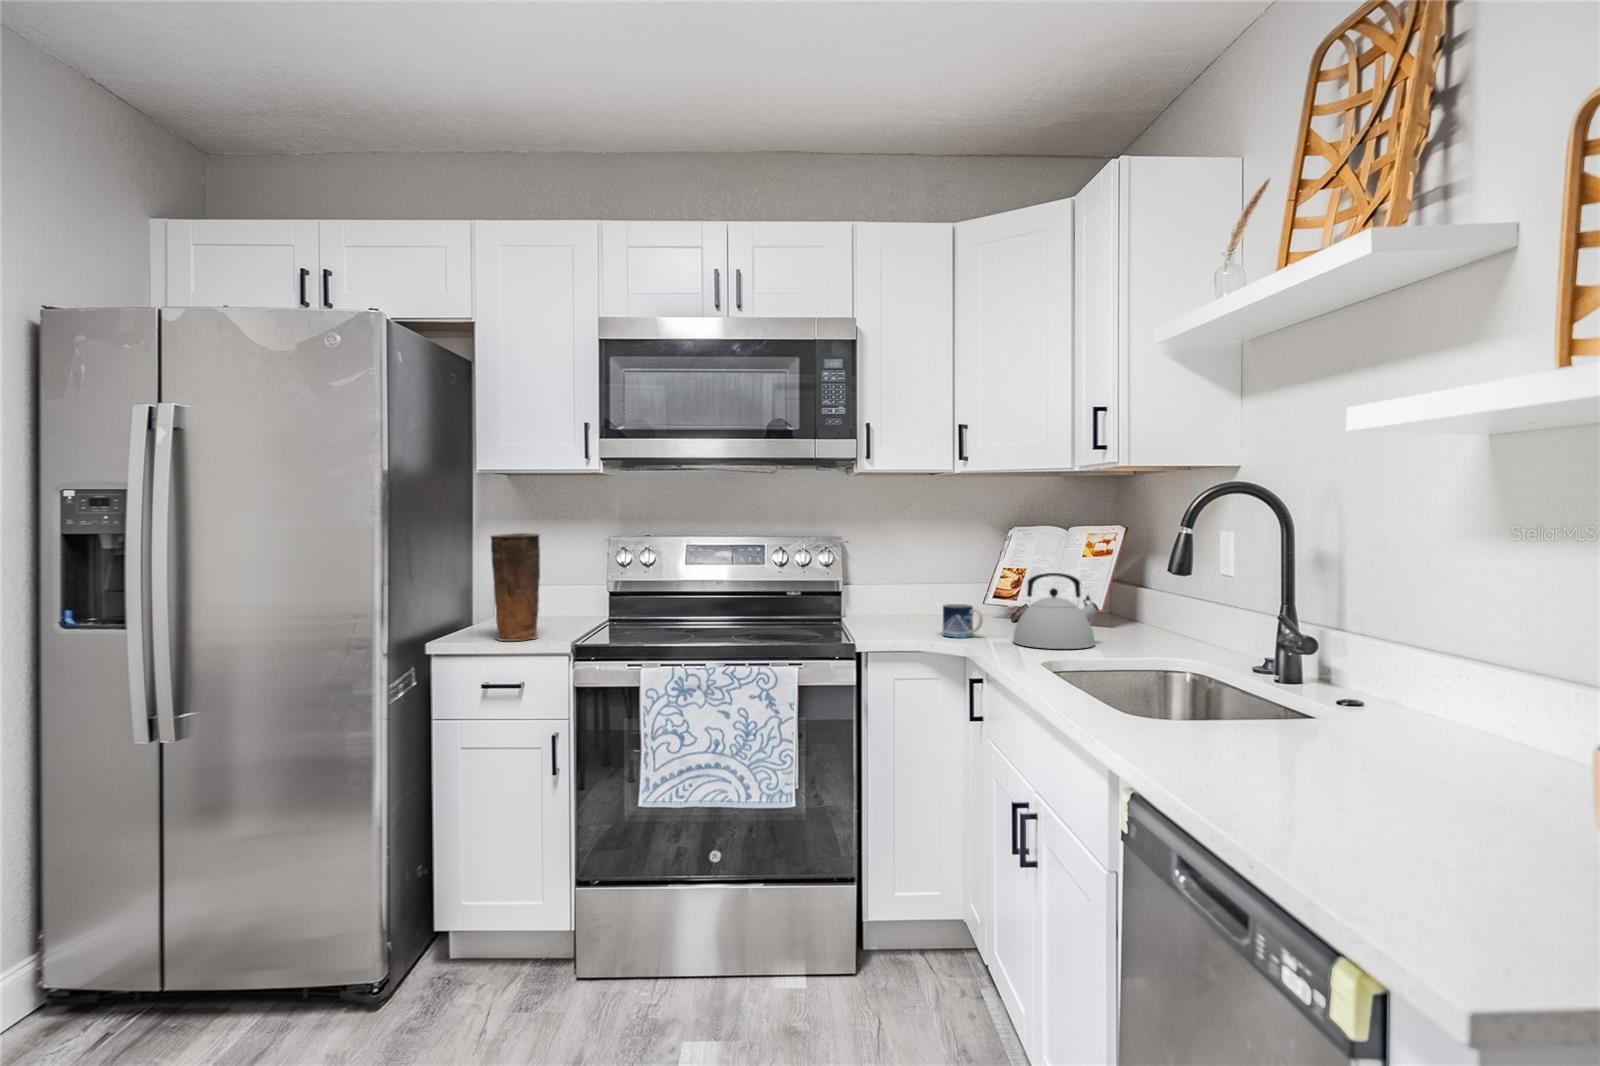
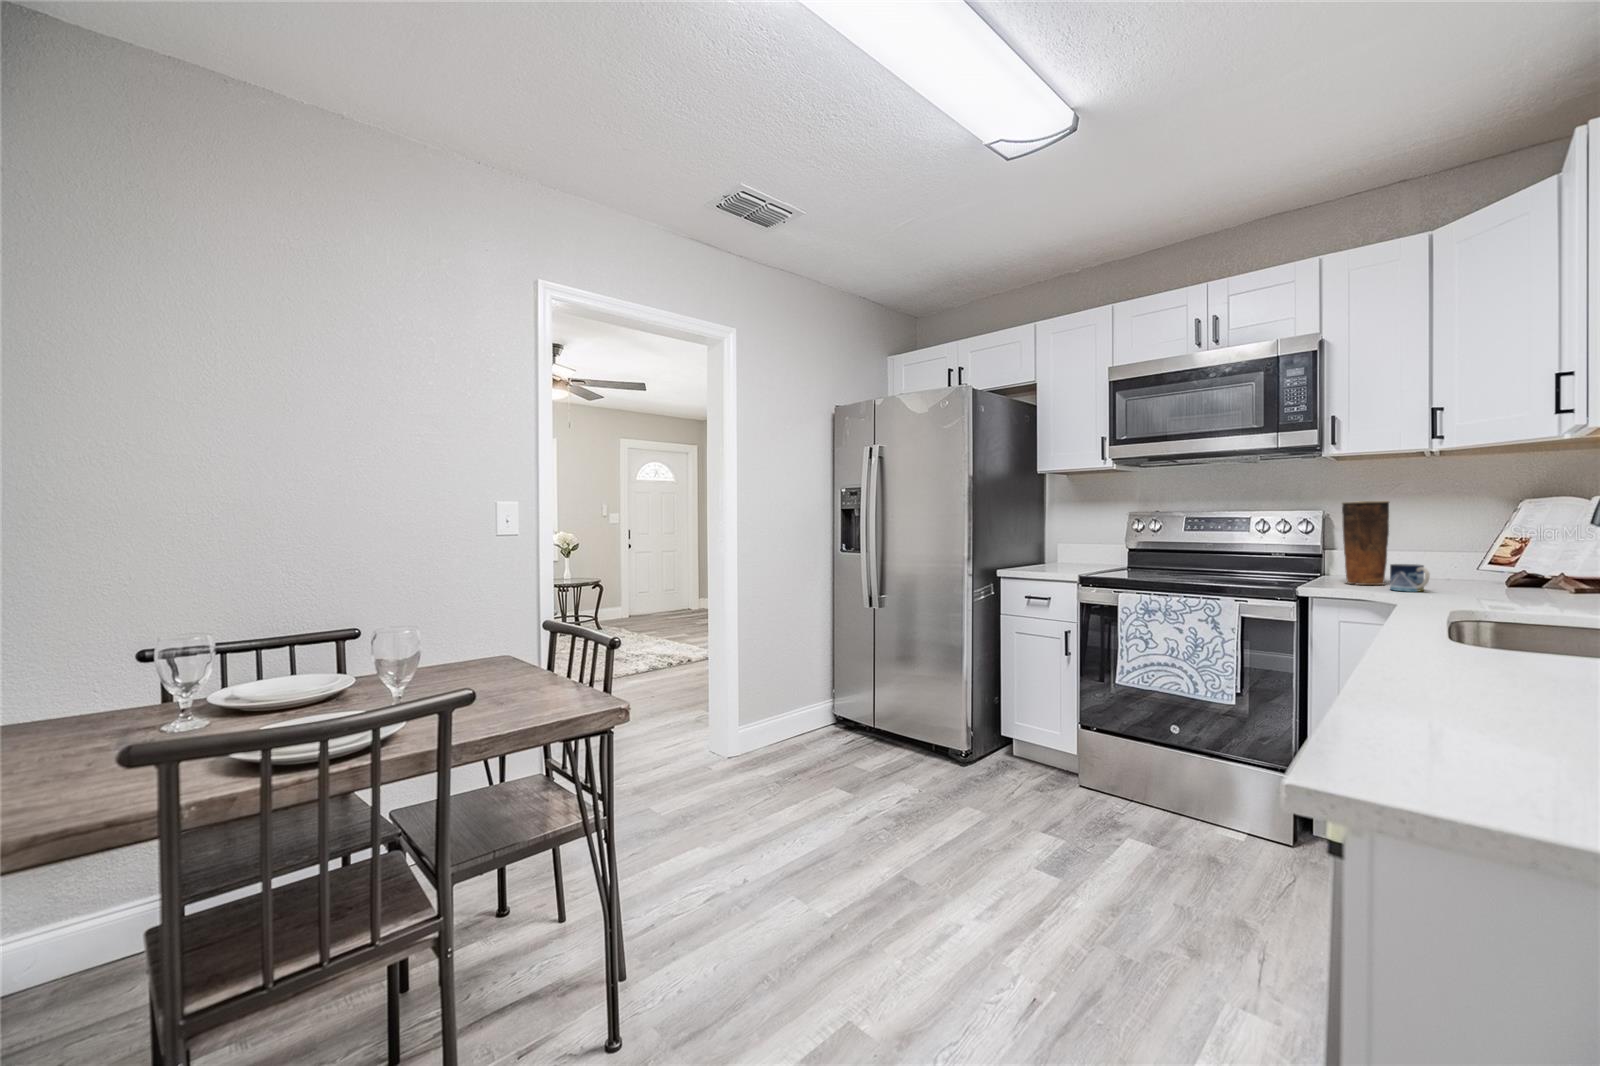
vase: present [490,533,540,641] -> present [1342,501,1389,585]
kettle: present [1013,573,1099,649] -> none [1453,536,1560,604]

